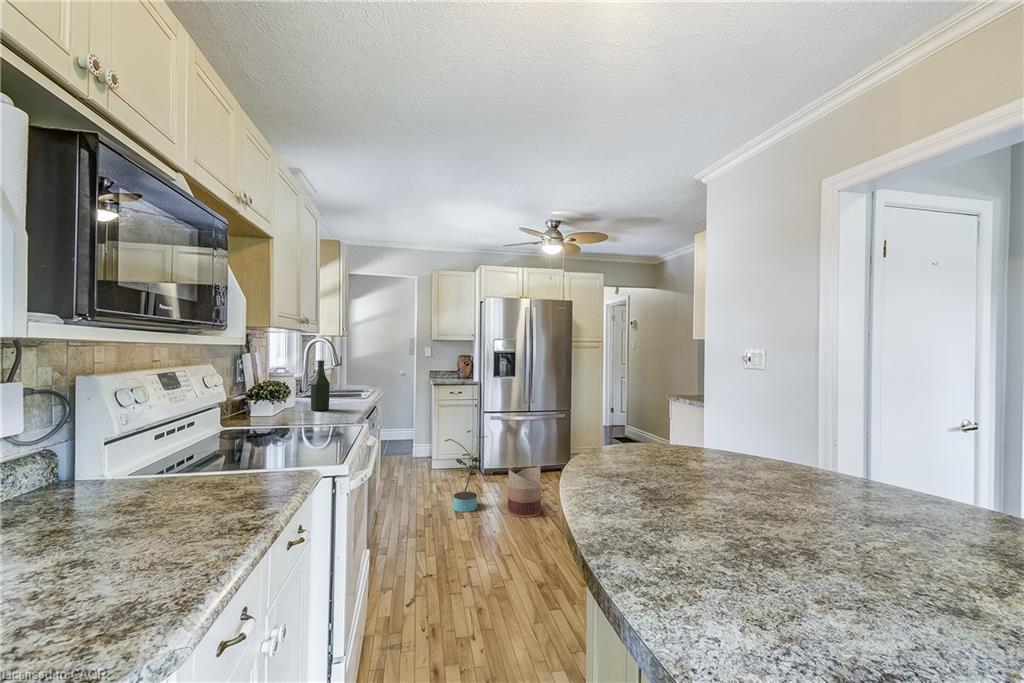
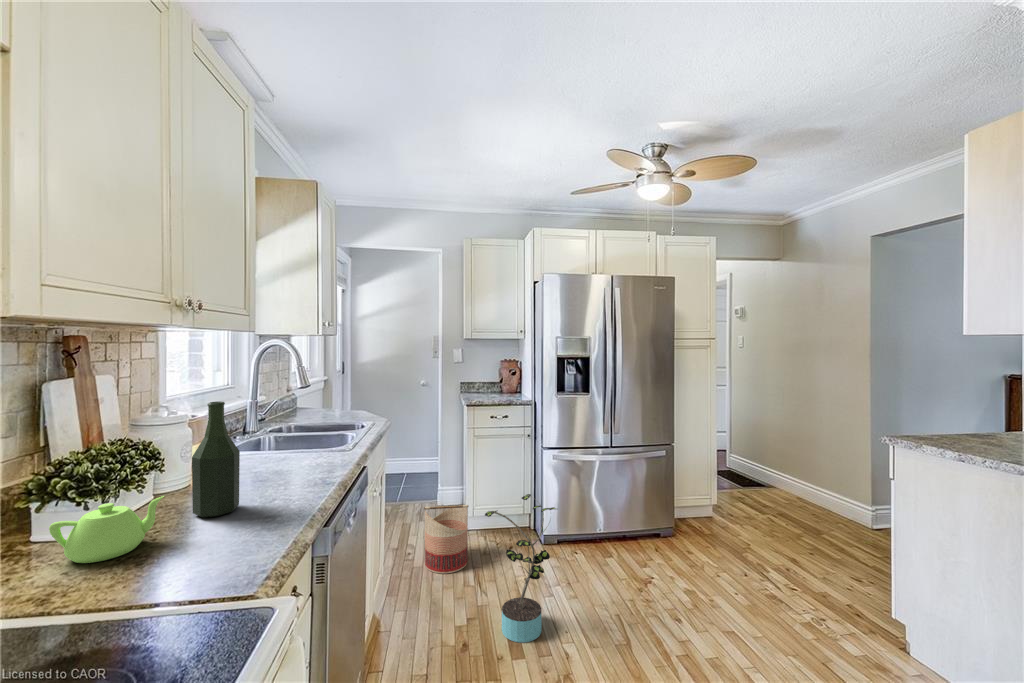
teapot: none [269,396,307,418] -> present [49,496,164,563]
basket: present [508,465,541,517] -> present [424,505,468,574]

